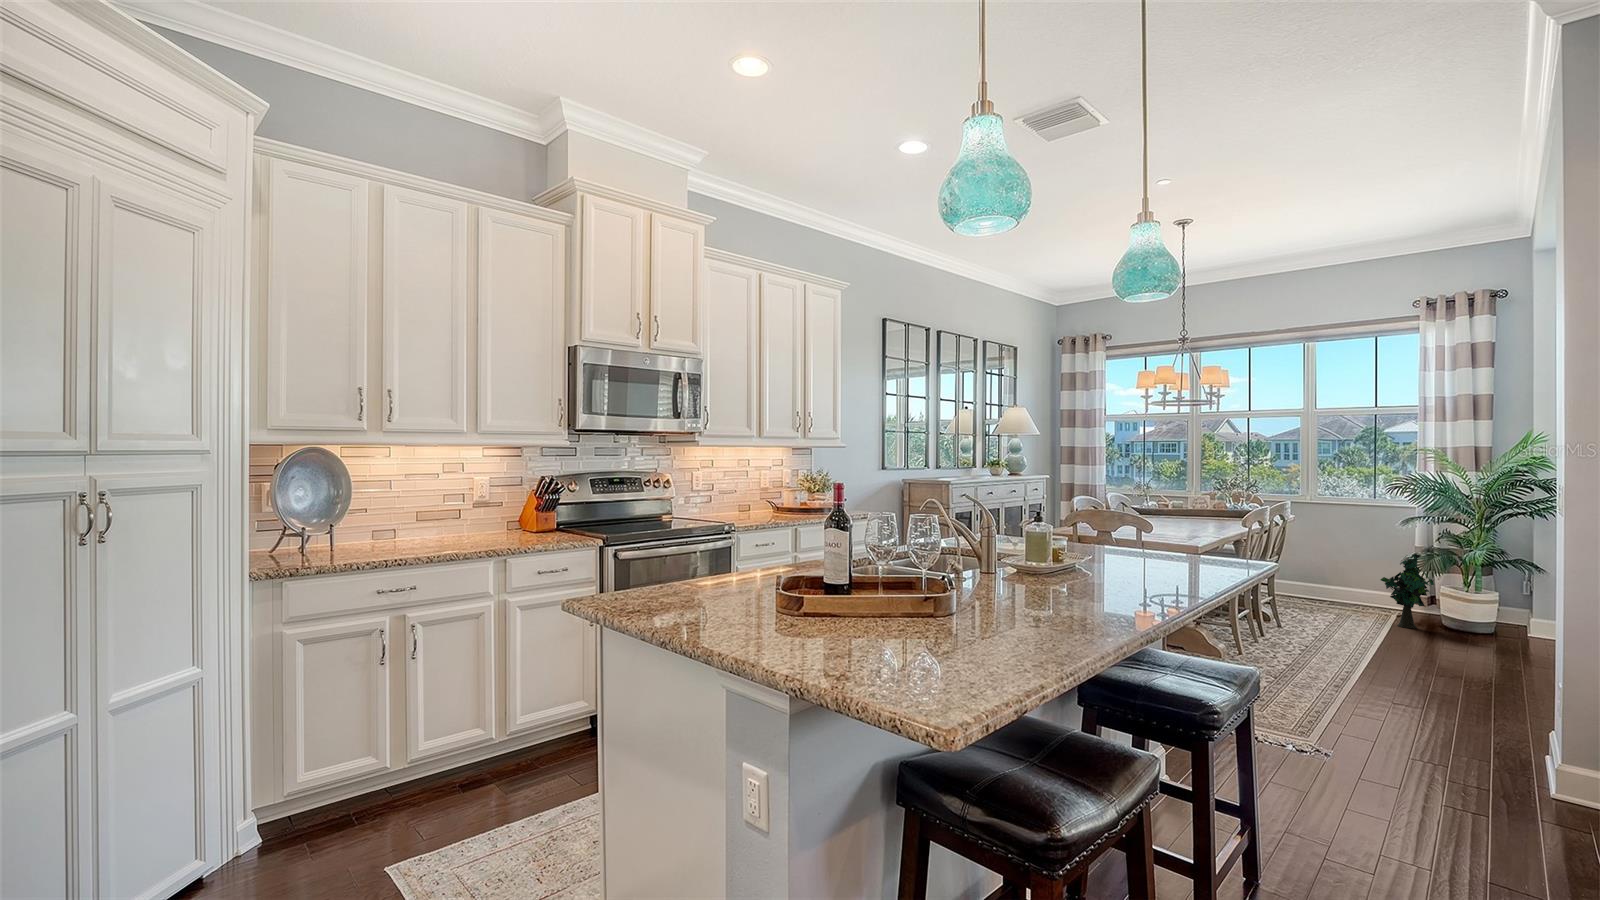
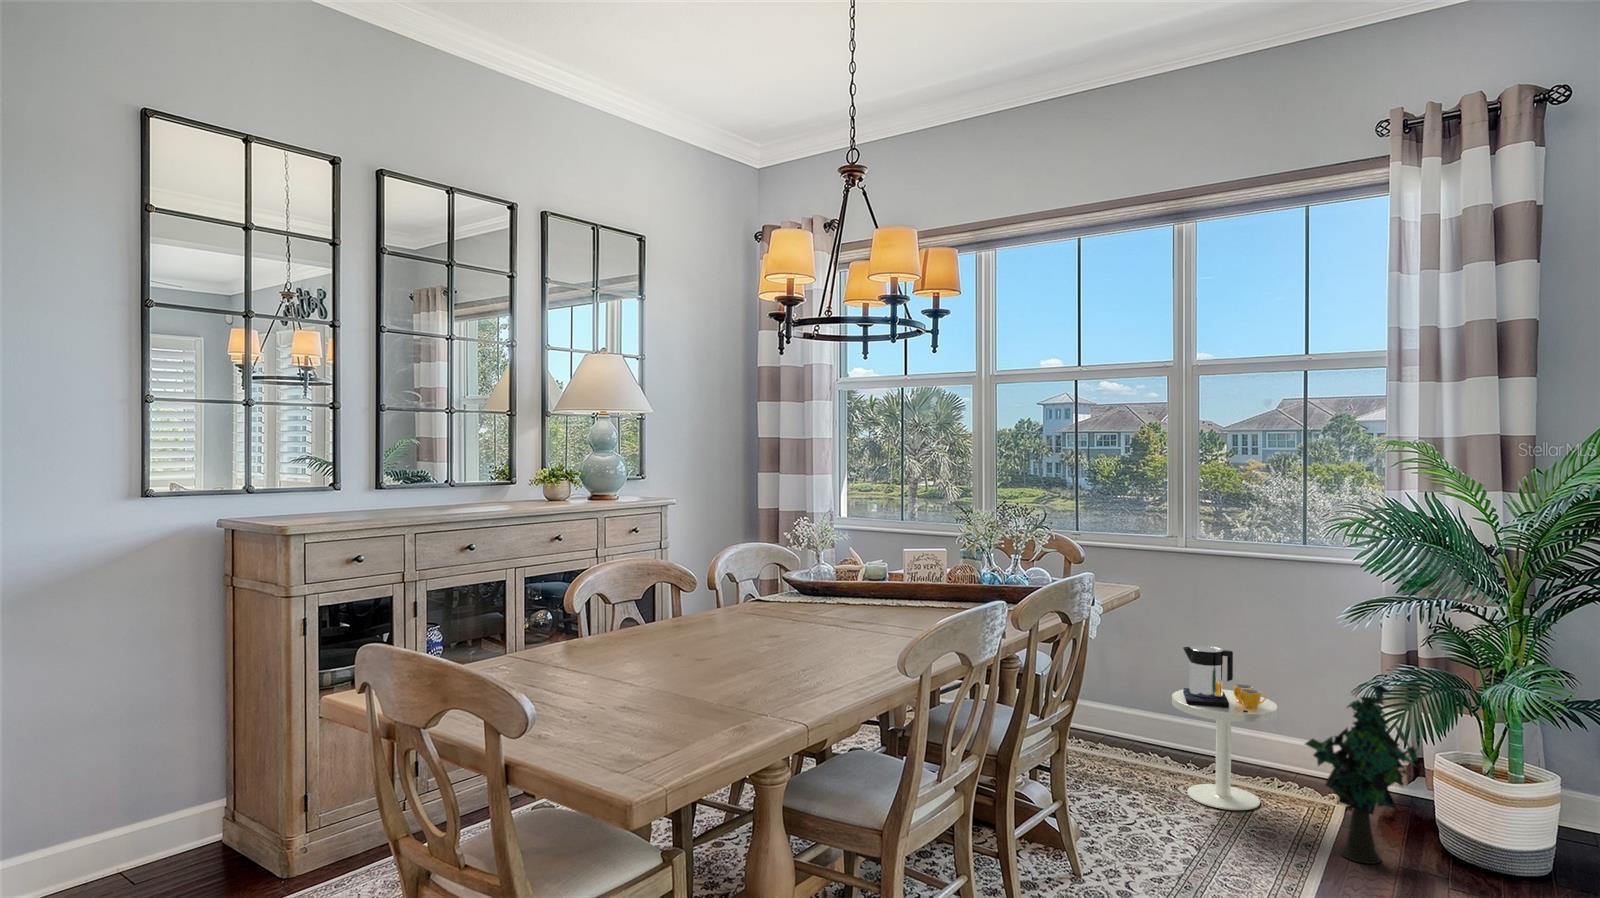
side table: none [1310,543,1364,614] -> present [1172,646,1278,810]

